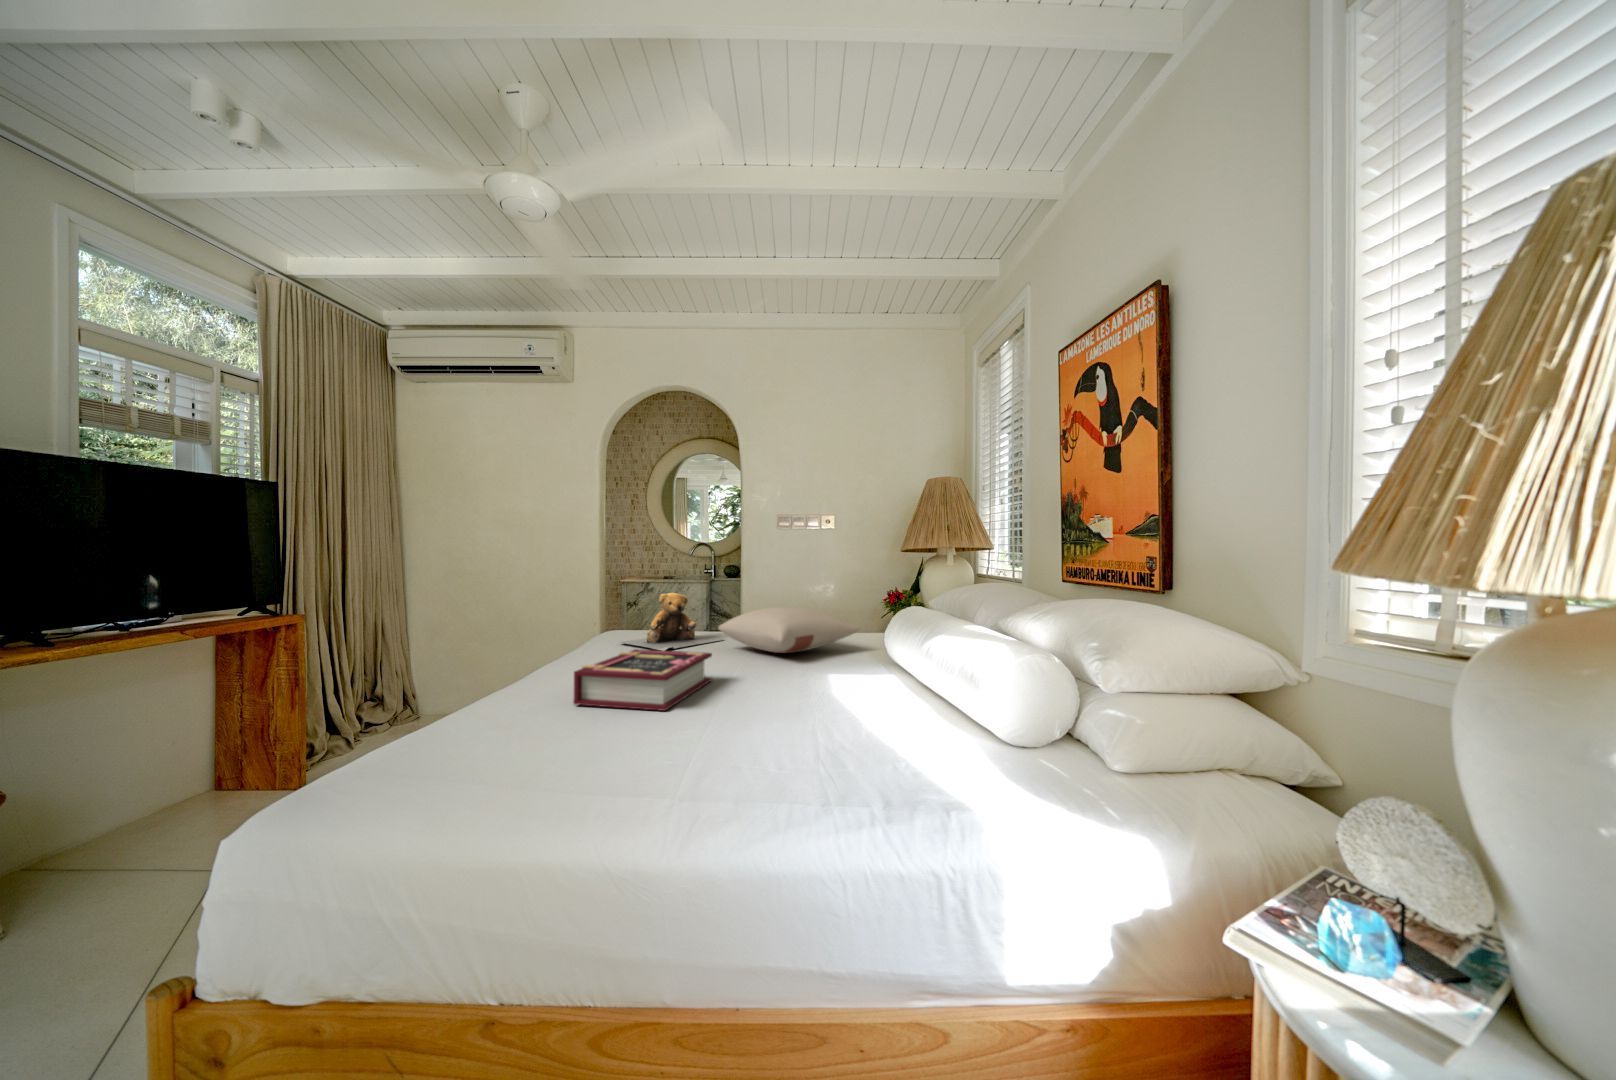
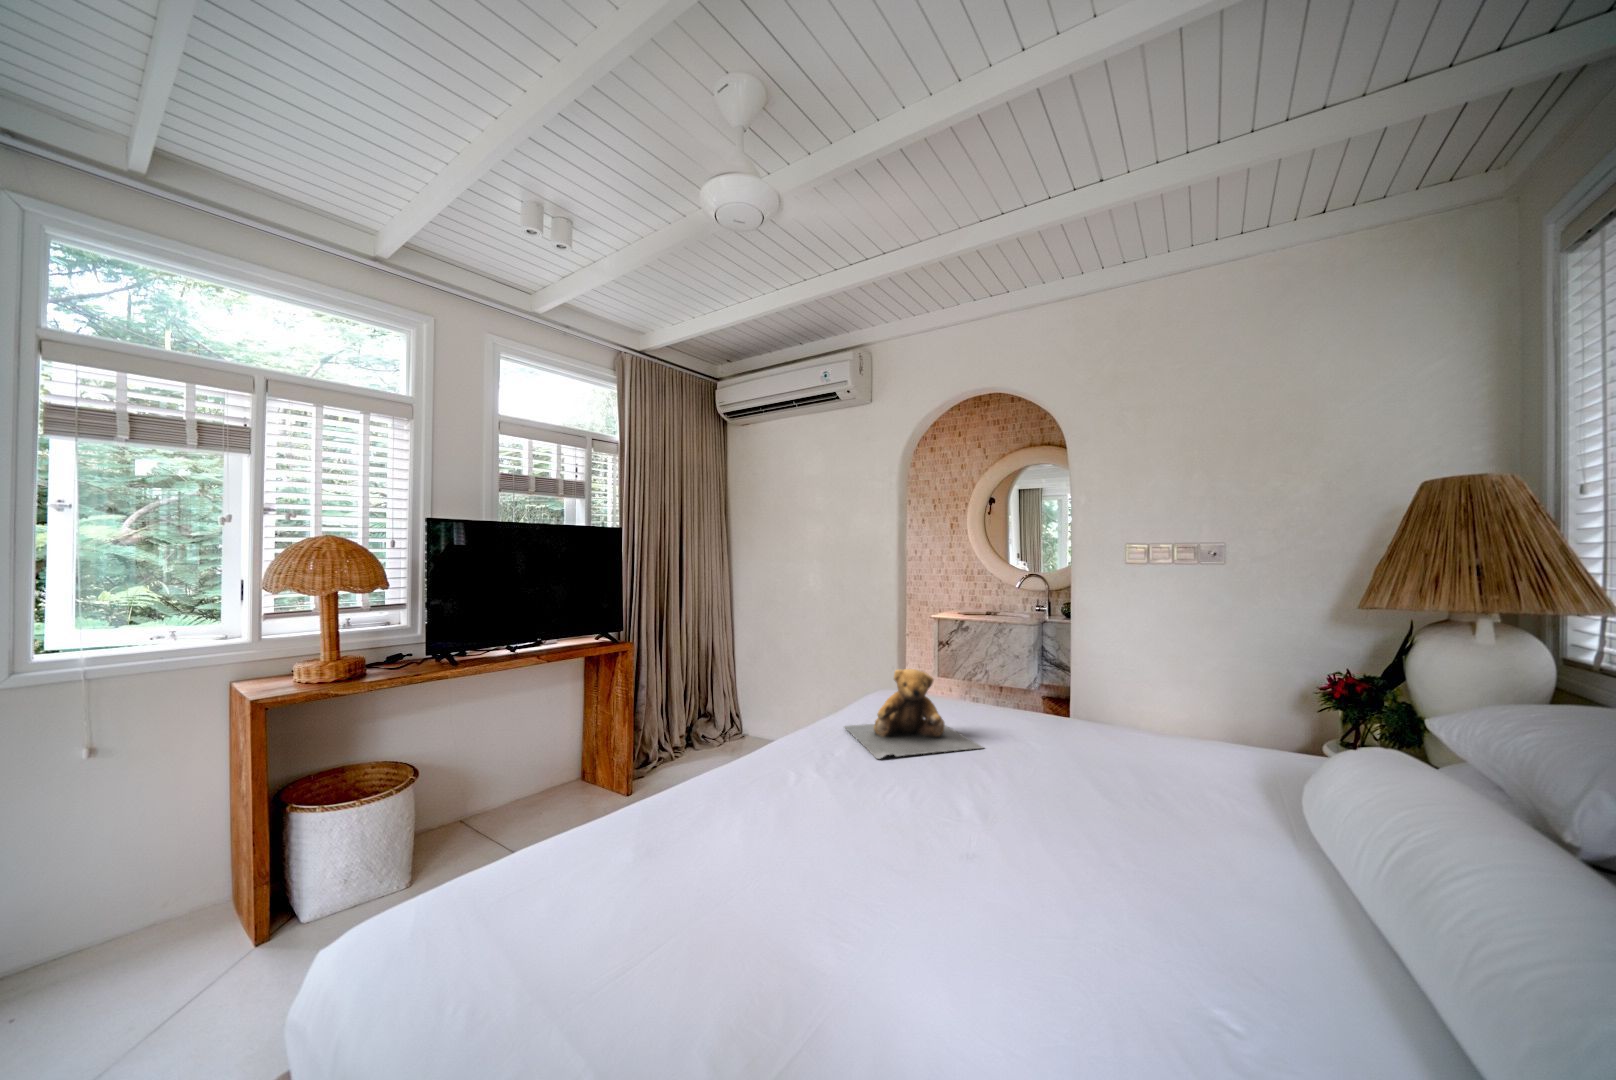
pillow: present [718,607,859,653] -> none [955,723,1221,824]
book: present [573,649,712,711] -> none [639,780,872,959]

